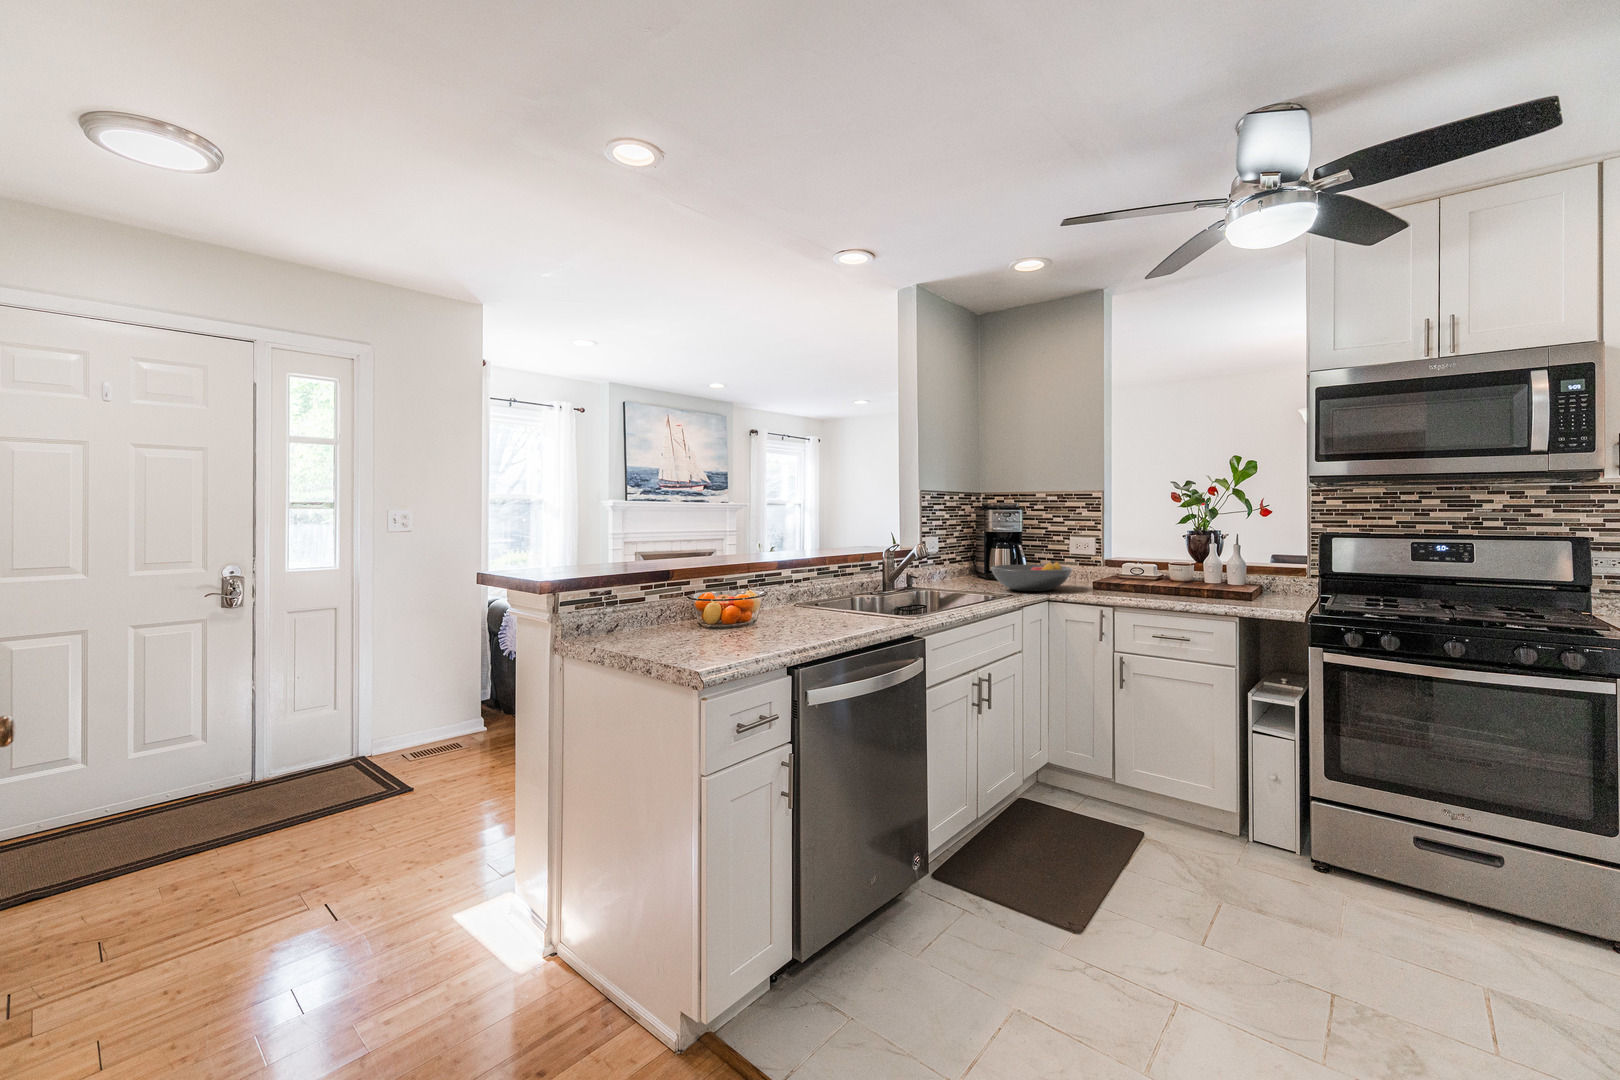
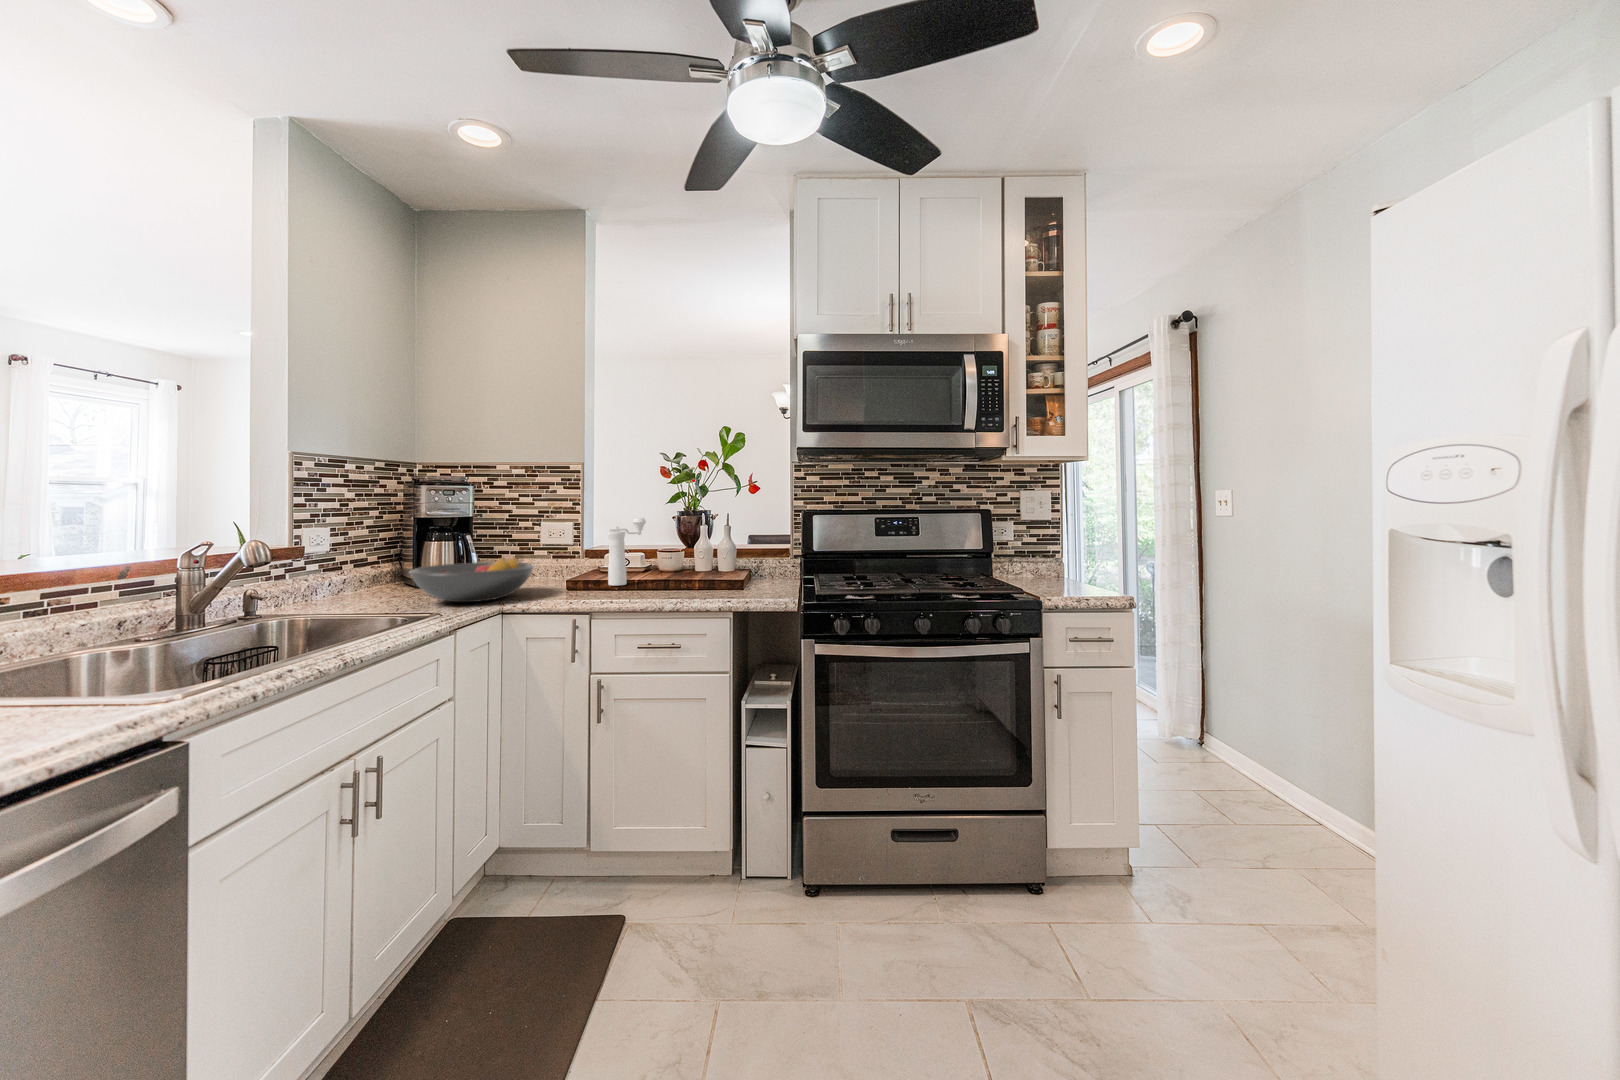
pepper mill: none [1129,536,1162,588] -> present [607,518,646,586]

